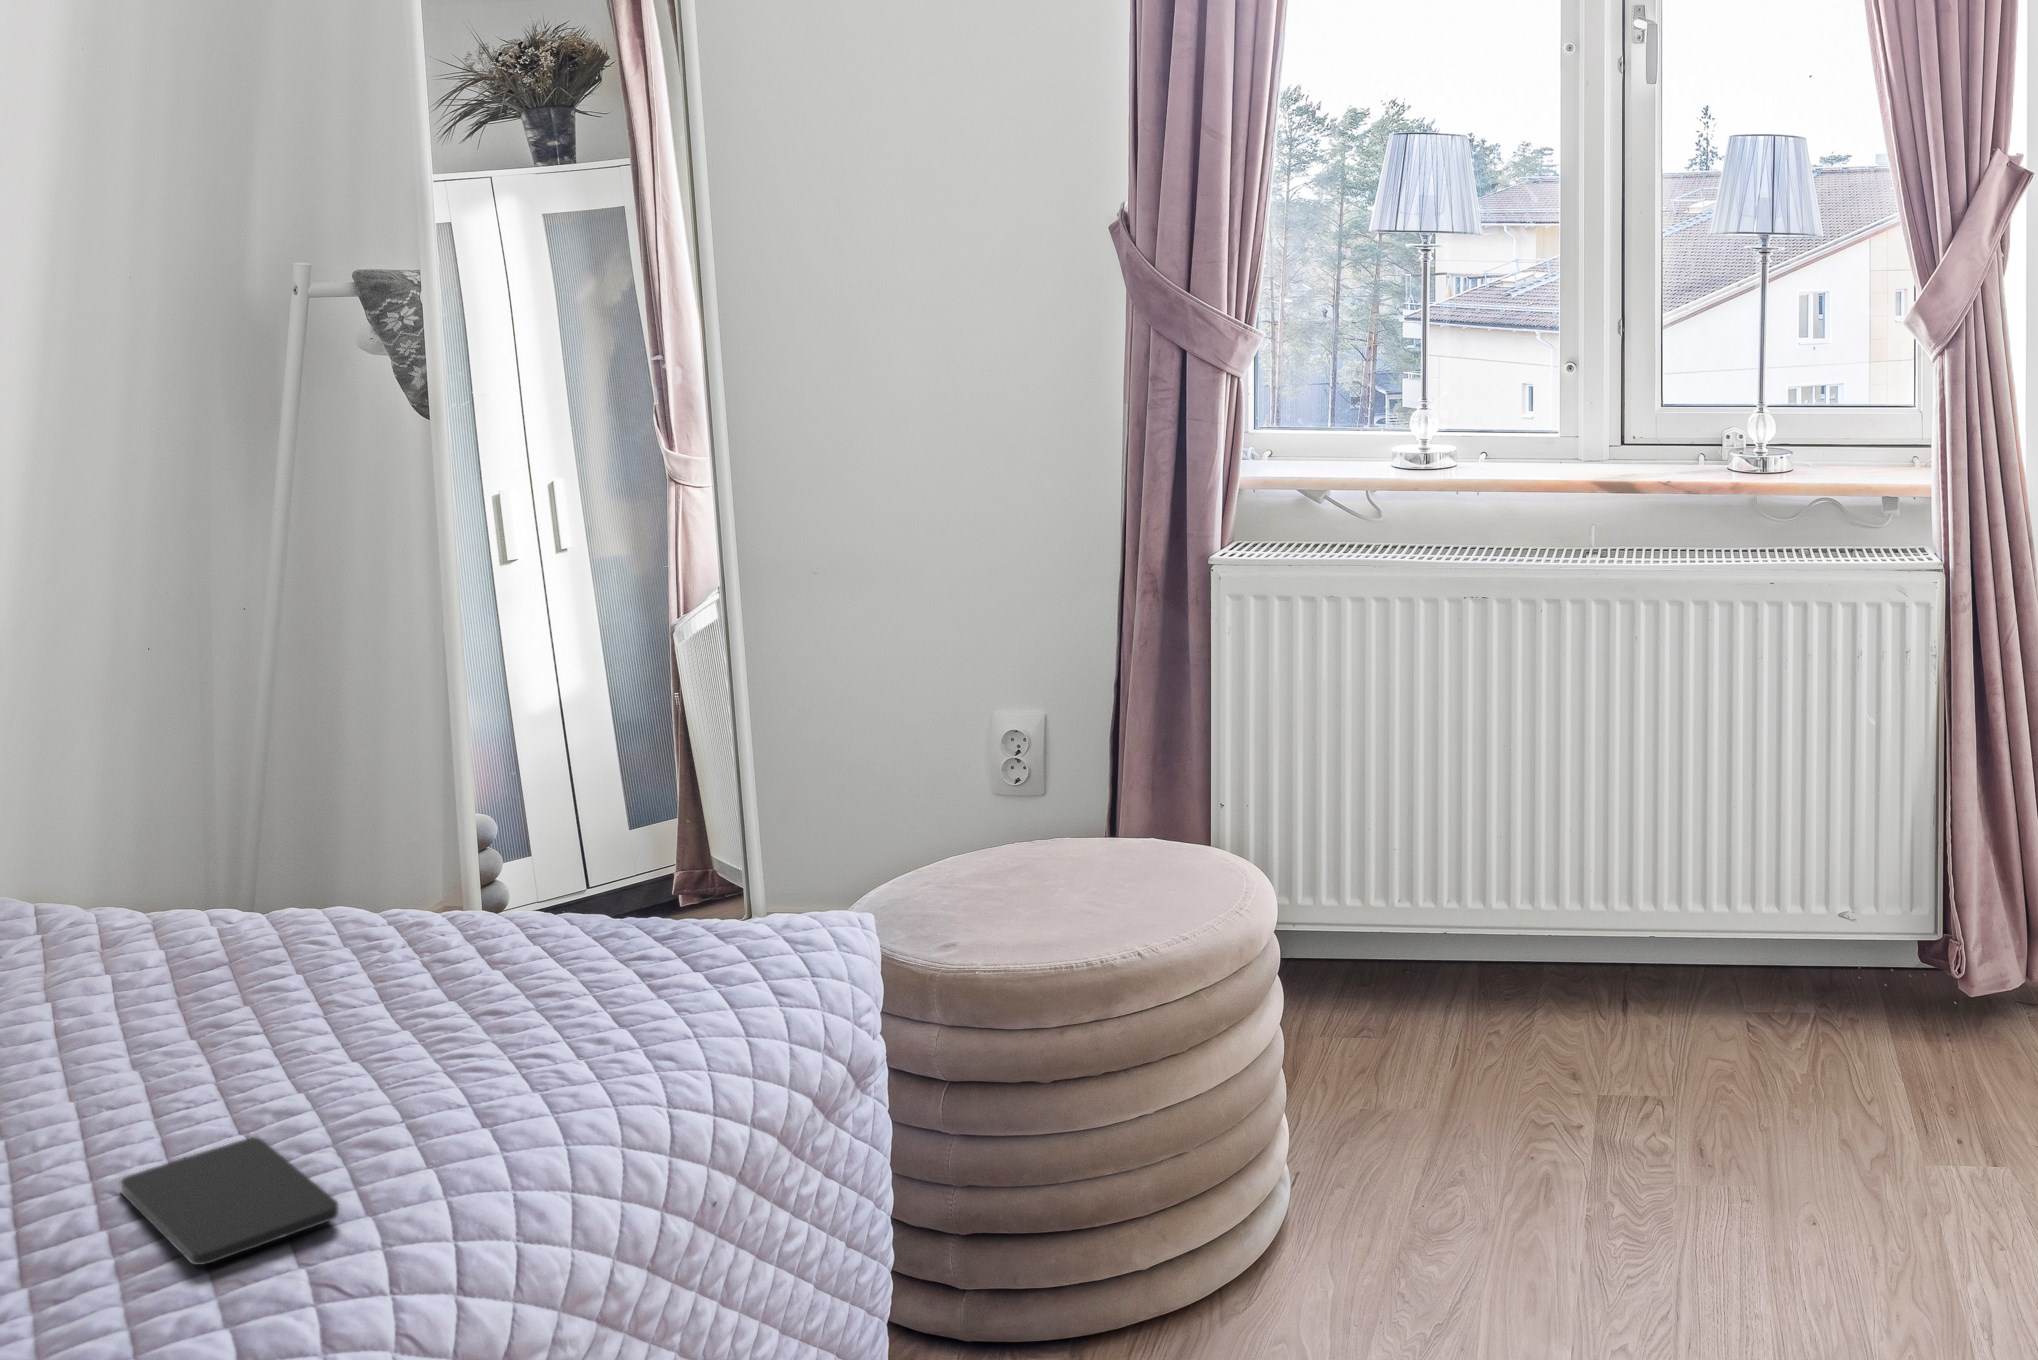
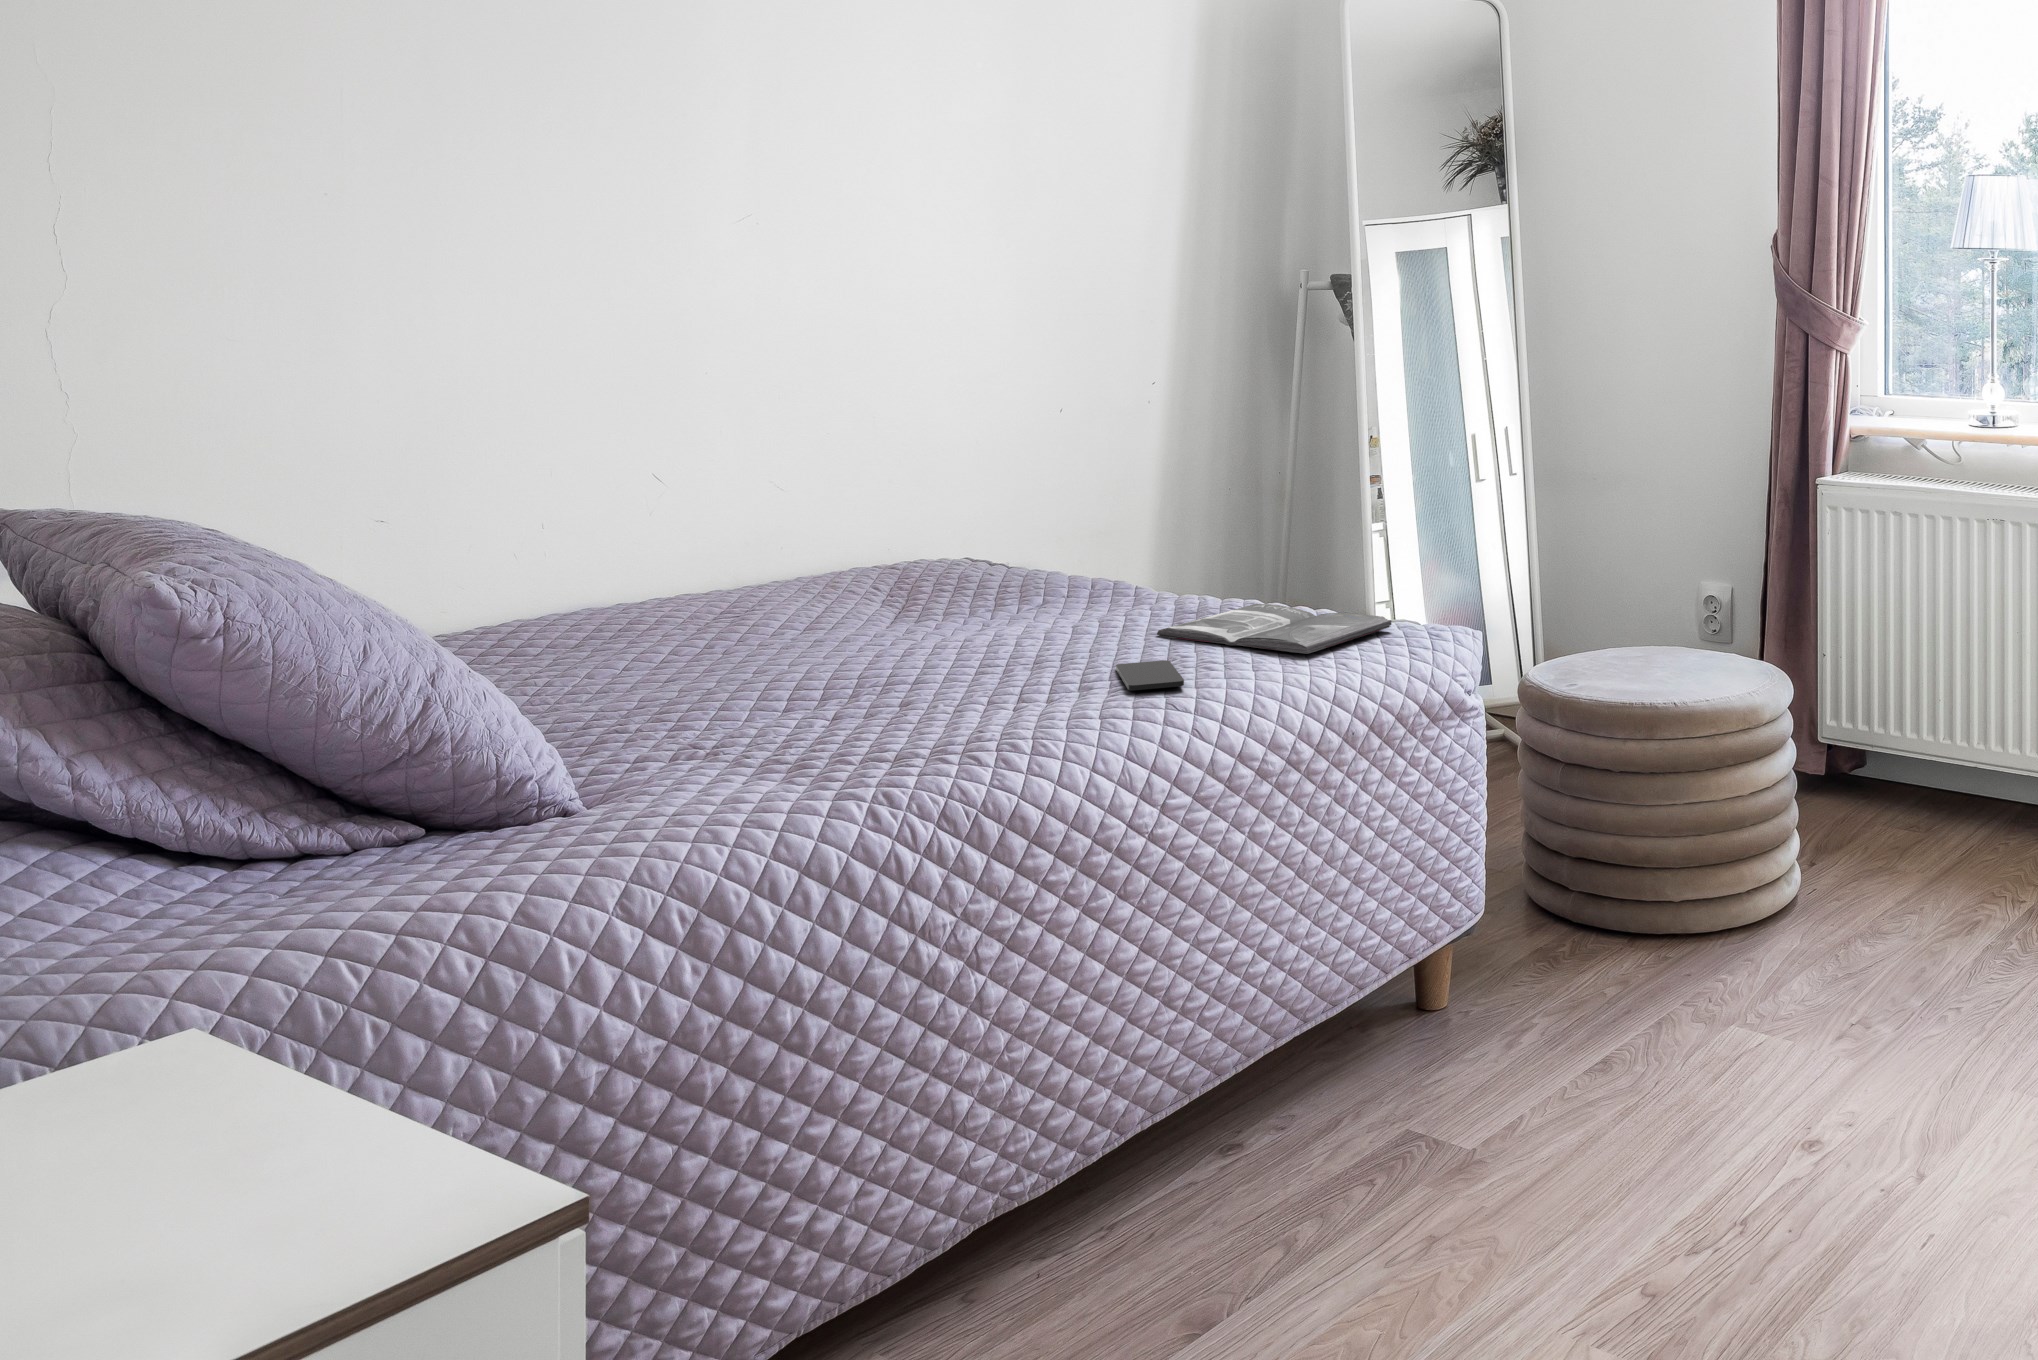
magazine: none [179,919,707,1054] -> present [1157,604,1392,654]

